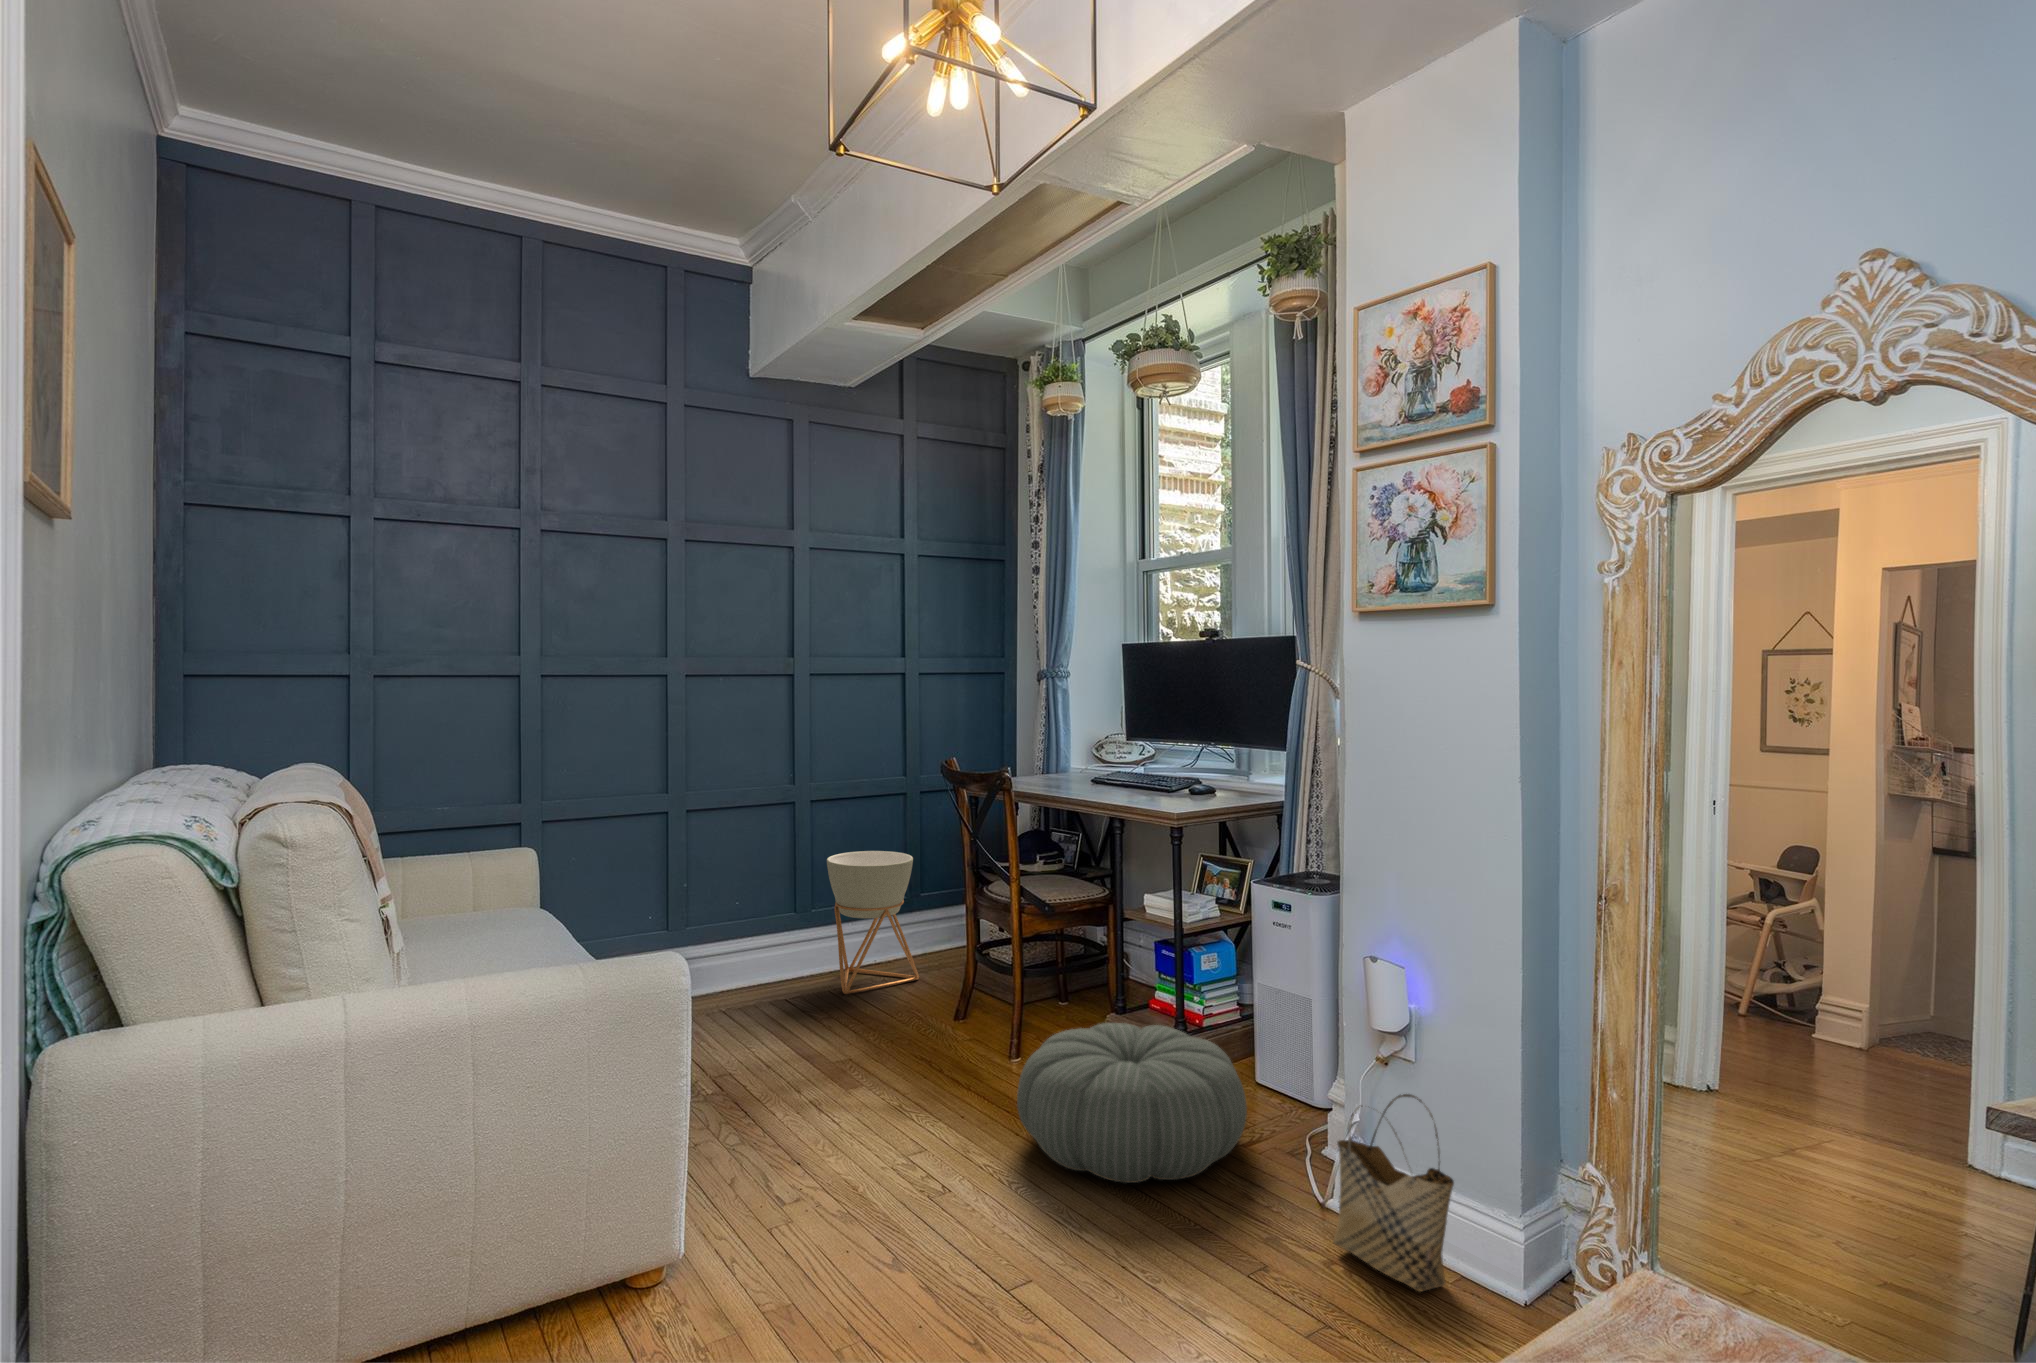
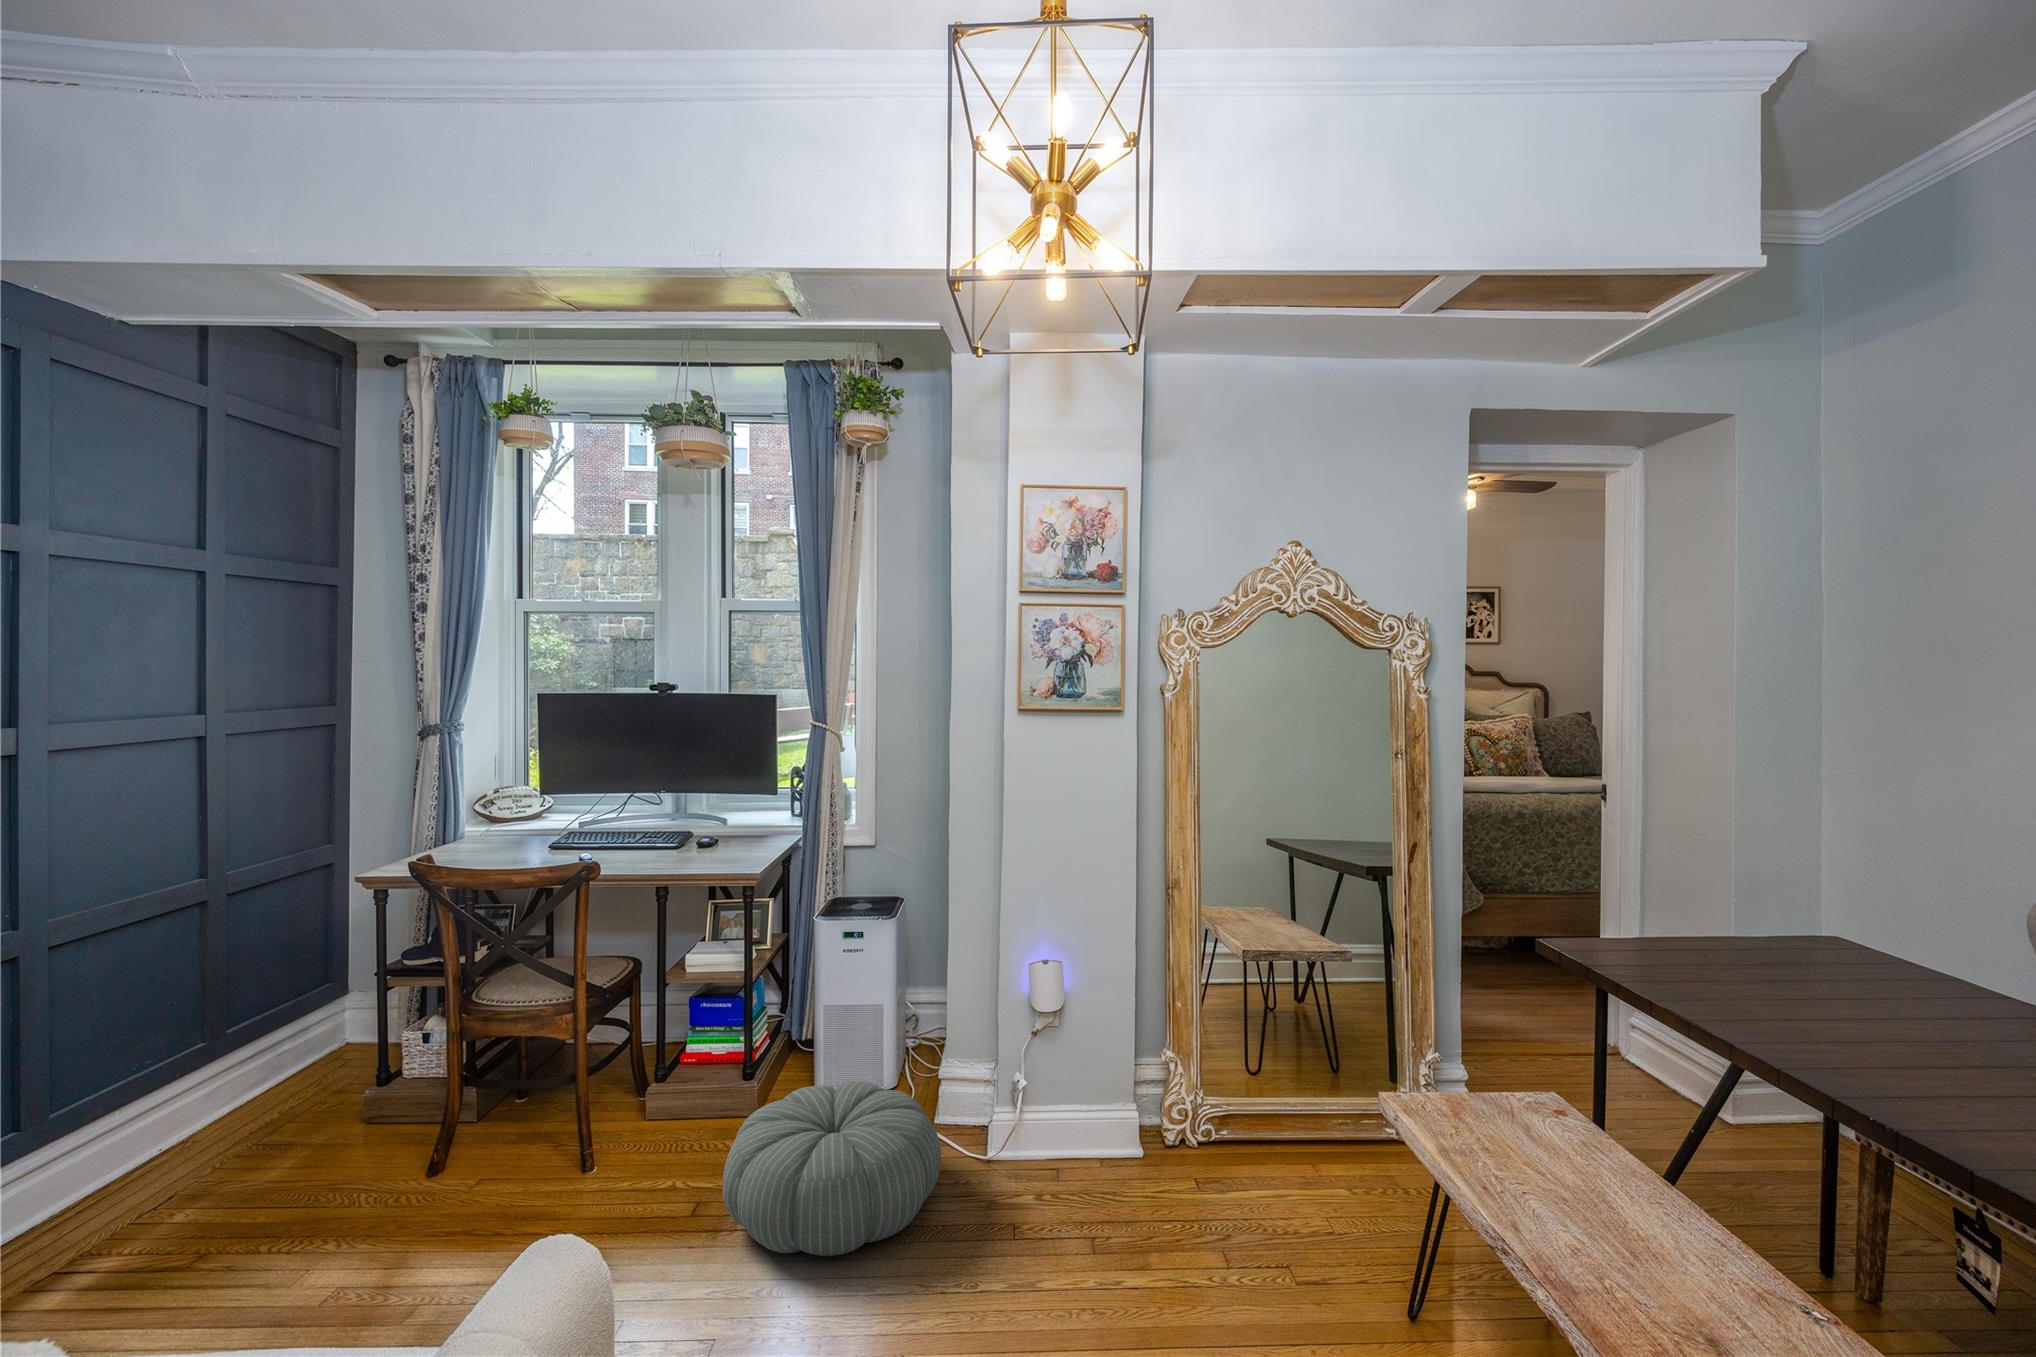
planter: present [827,851,919,994] -> none [65,1037,252,1286]
woven basket: present [1333,1094,1454,1291] -> none [1045,1044,1126,1174]

